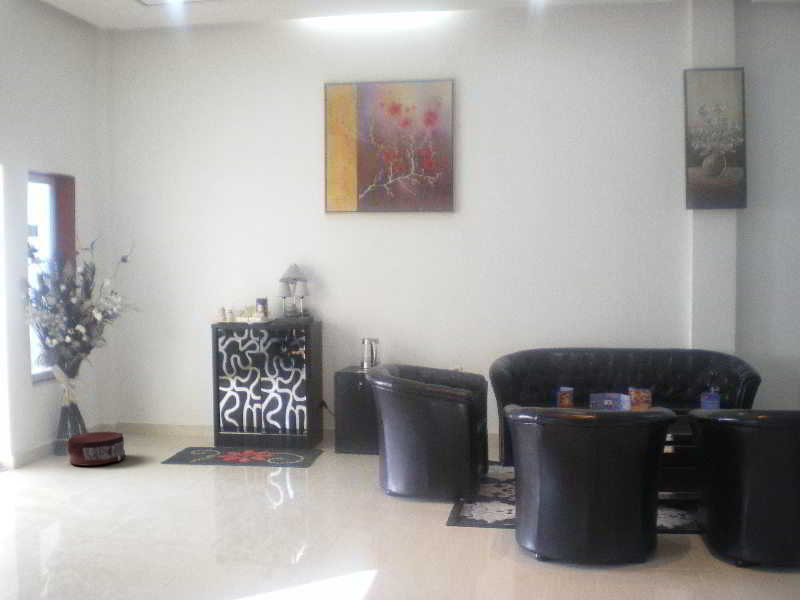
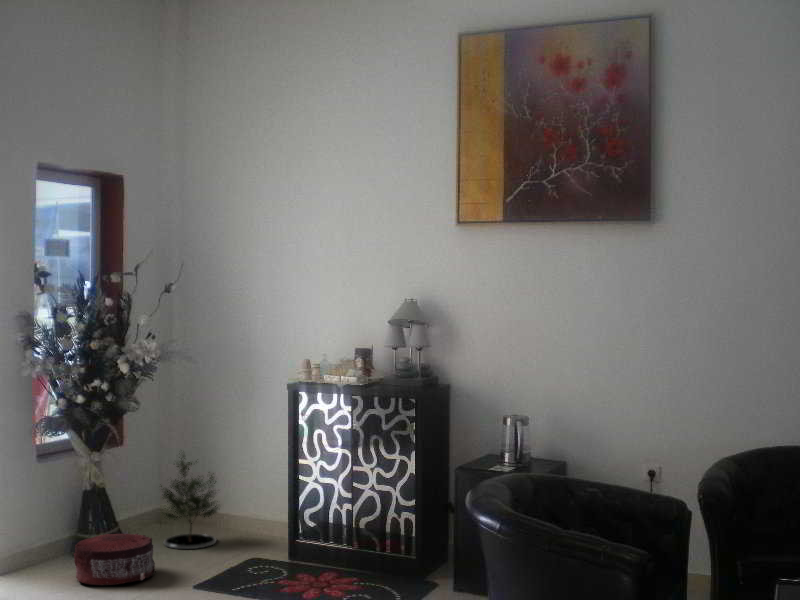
potted tree: none [116,374,161,443] -> present [161,455,218,549]

